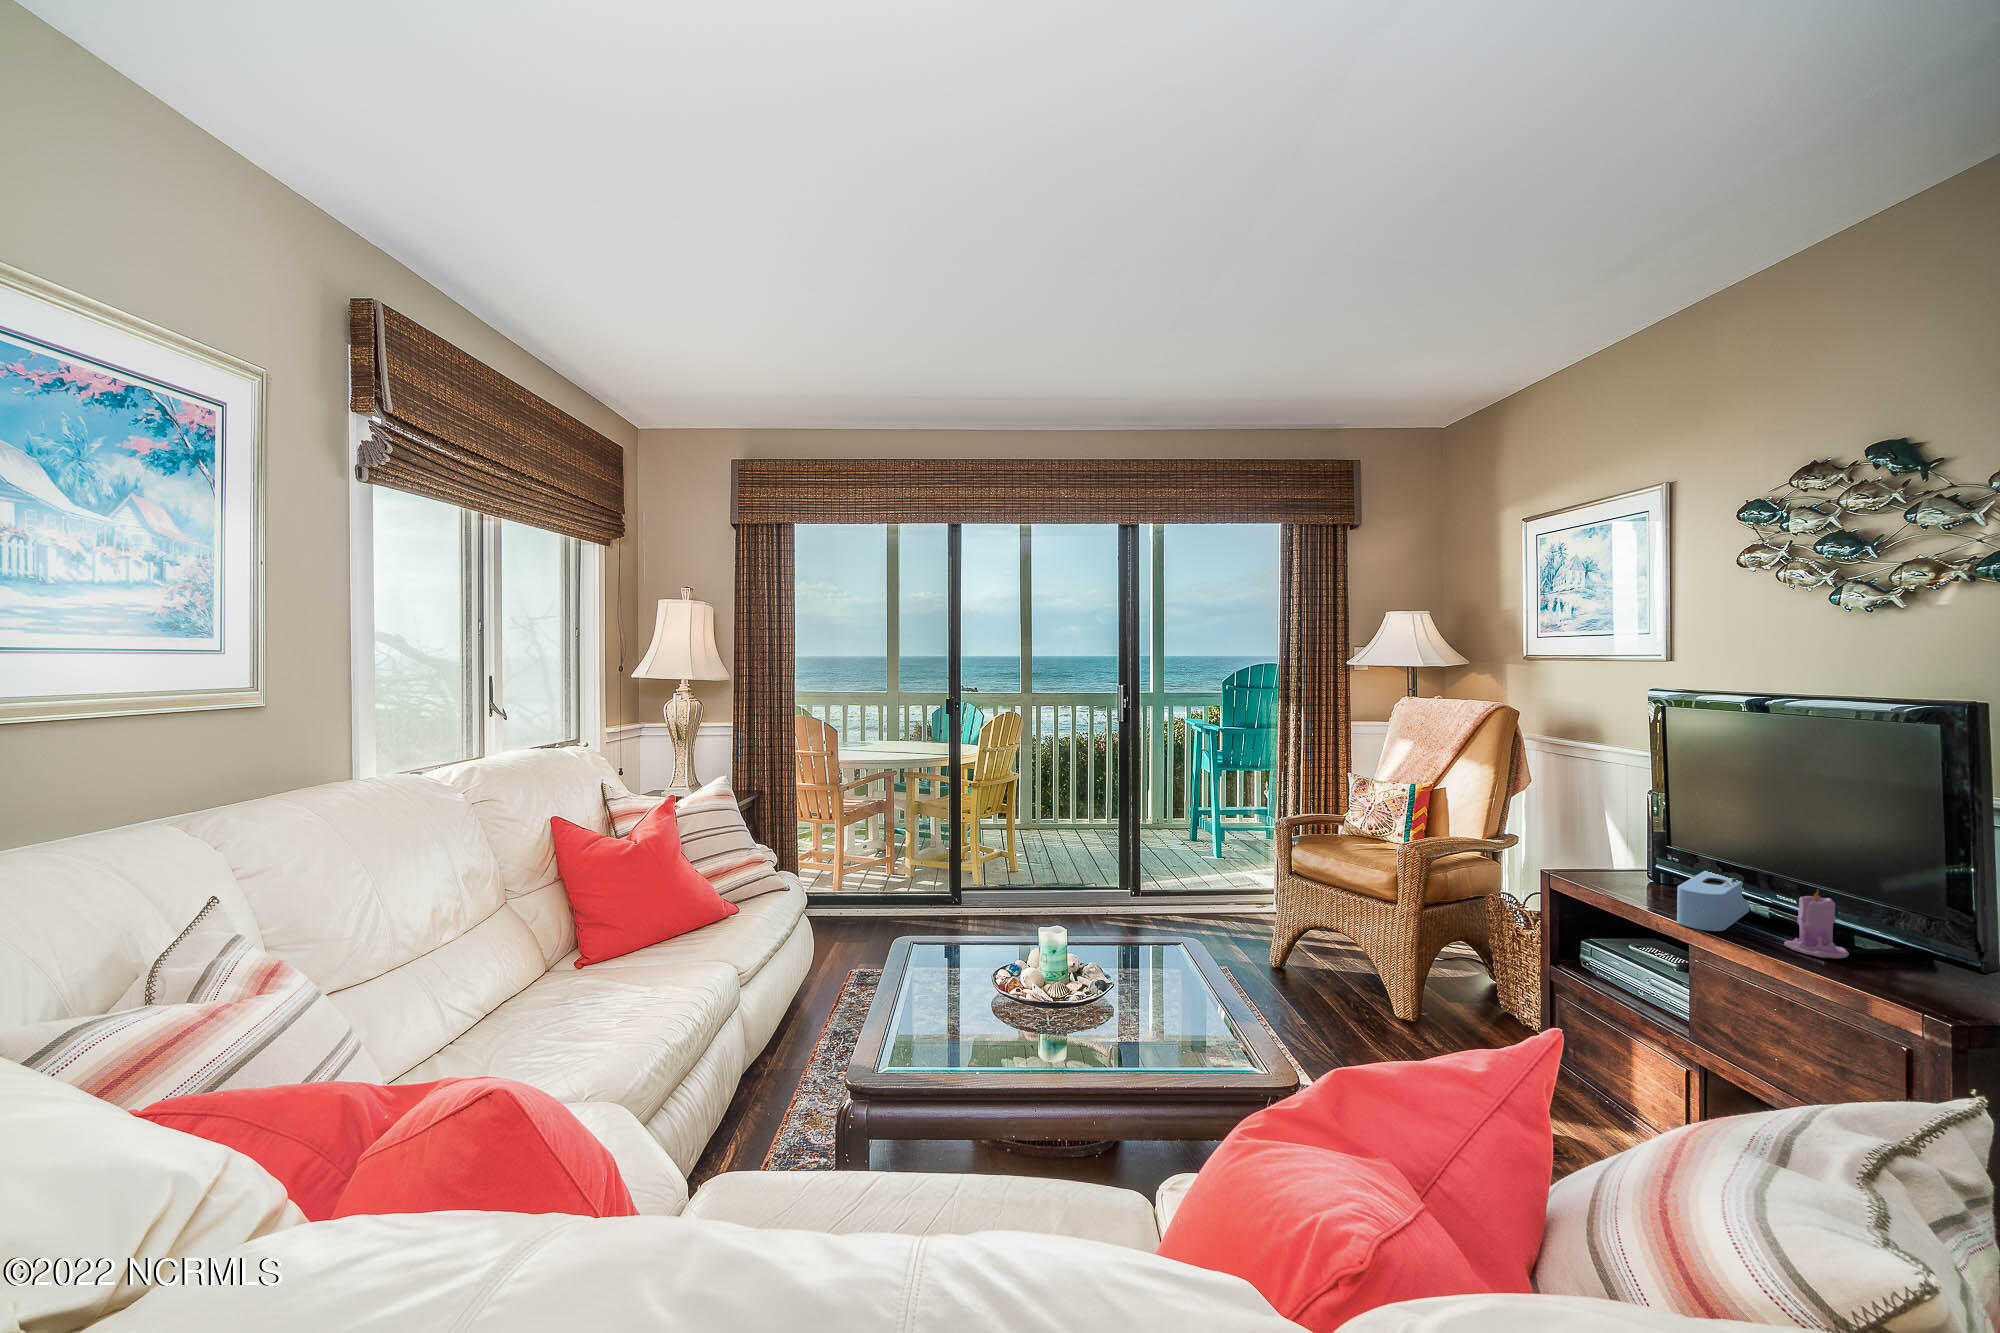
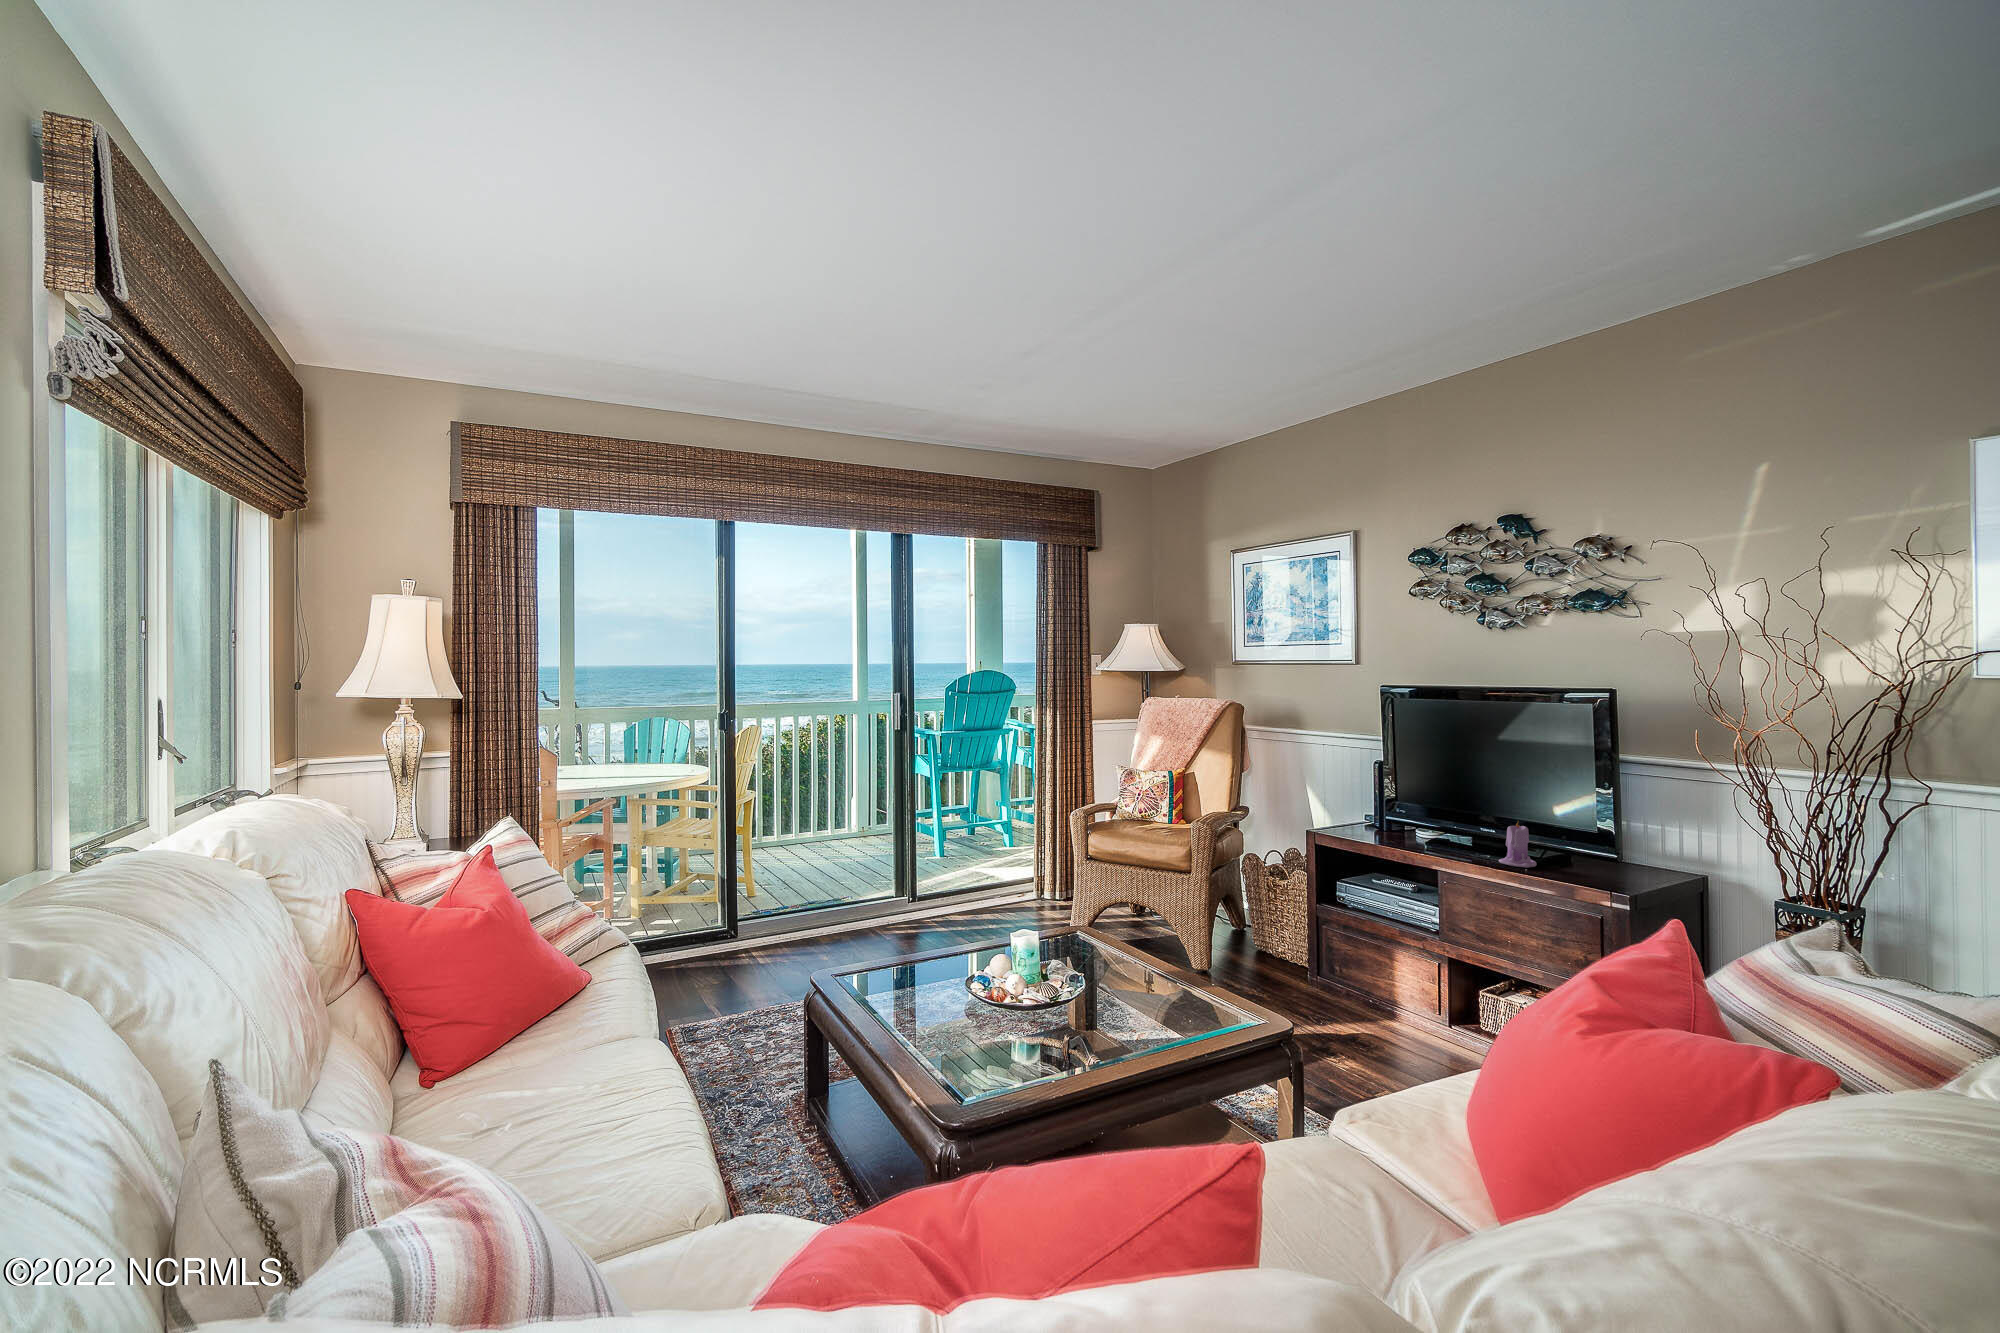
speaker: present [1677,871,1750,931] -> none [1421,816,1457,859]

